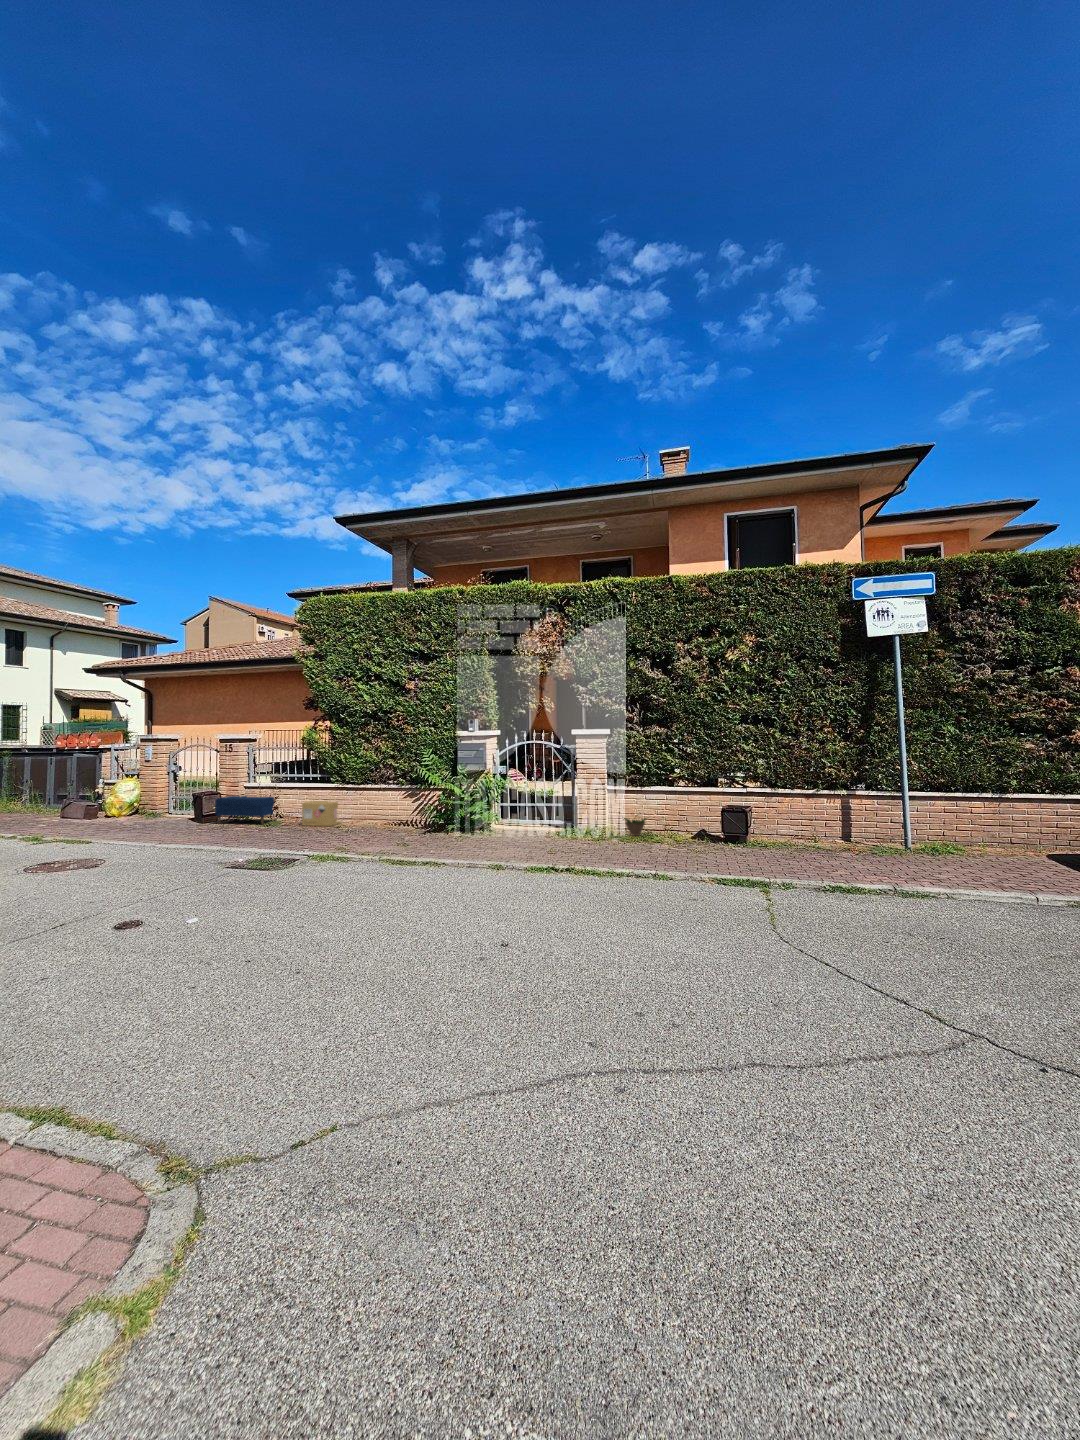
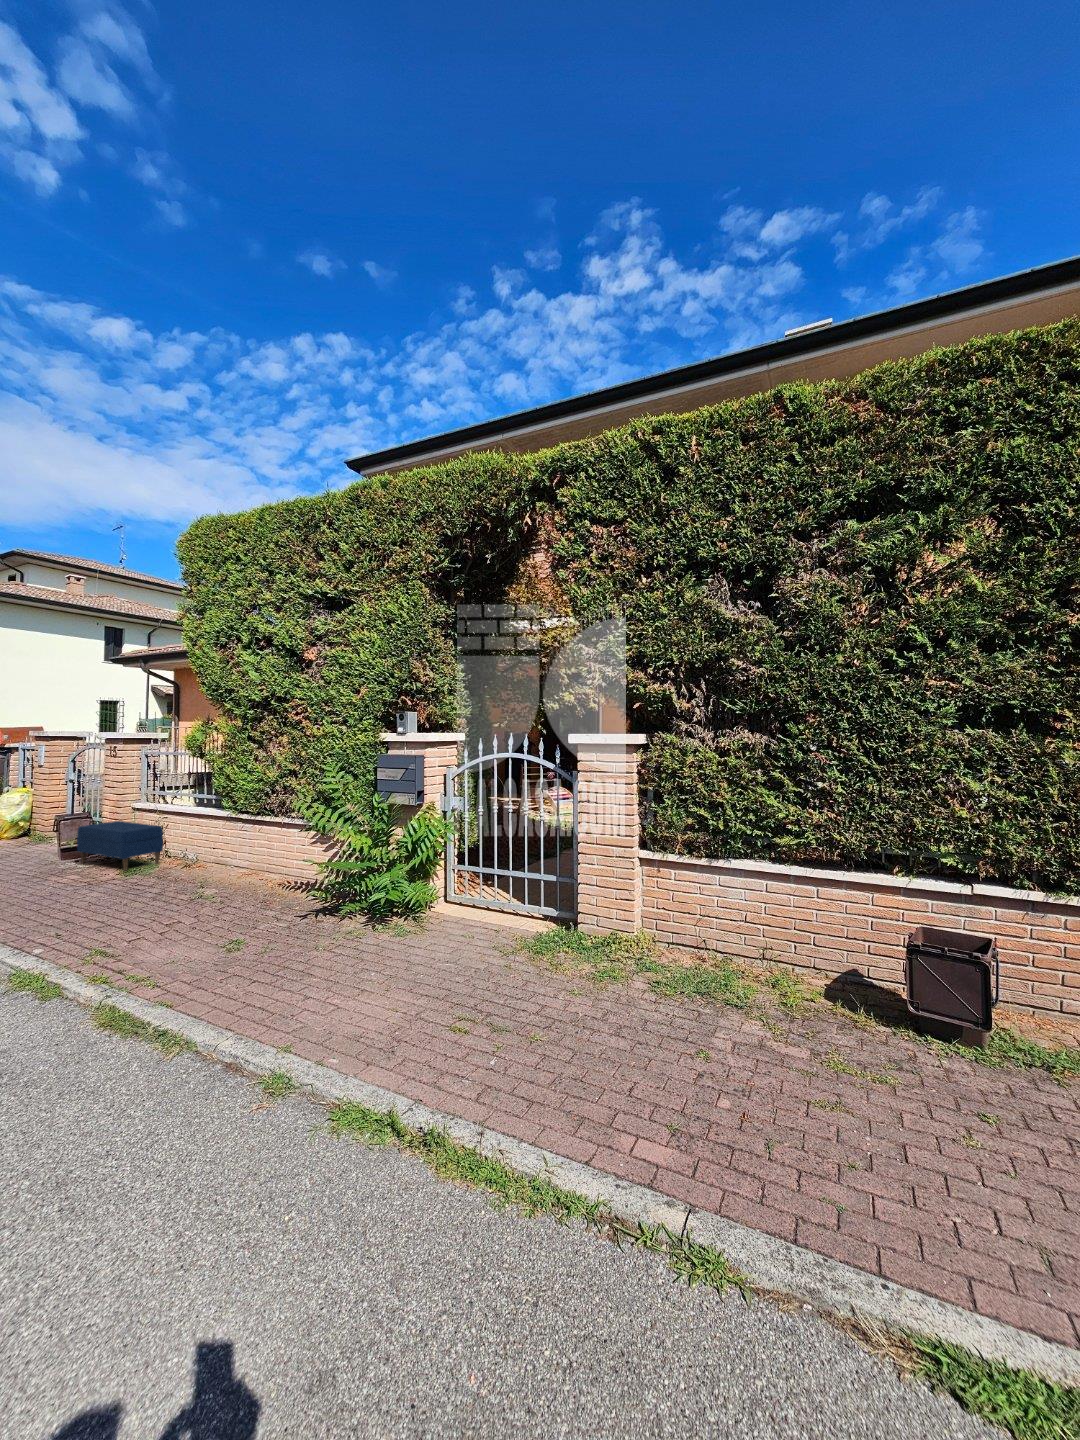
cardboard box: present [302,800,341,826] -> none [169,837,231,883]
decorative plant: present [623,818,647,836] -> none [646,924,725,977]

